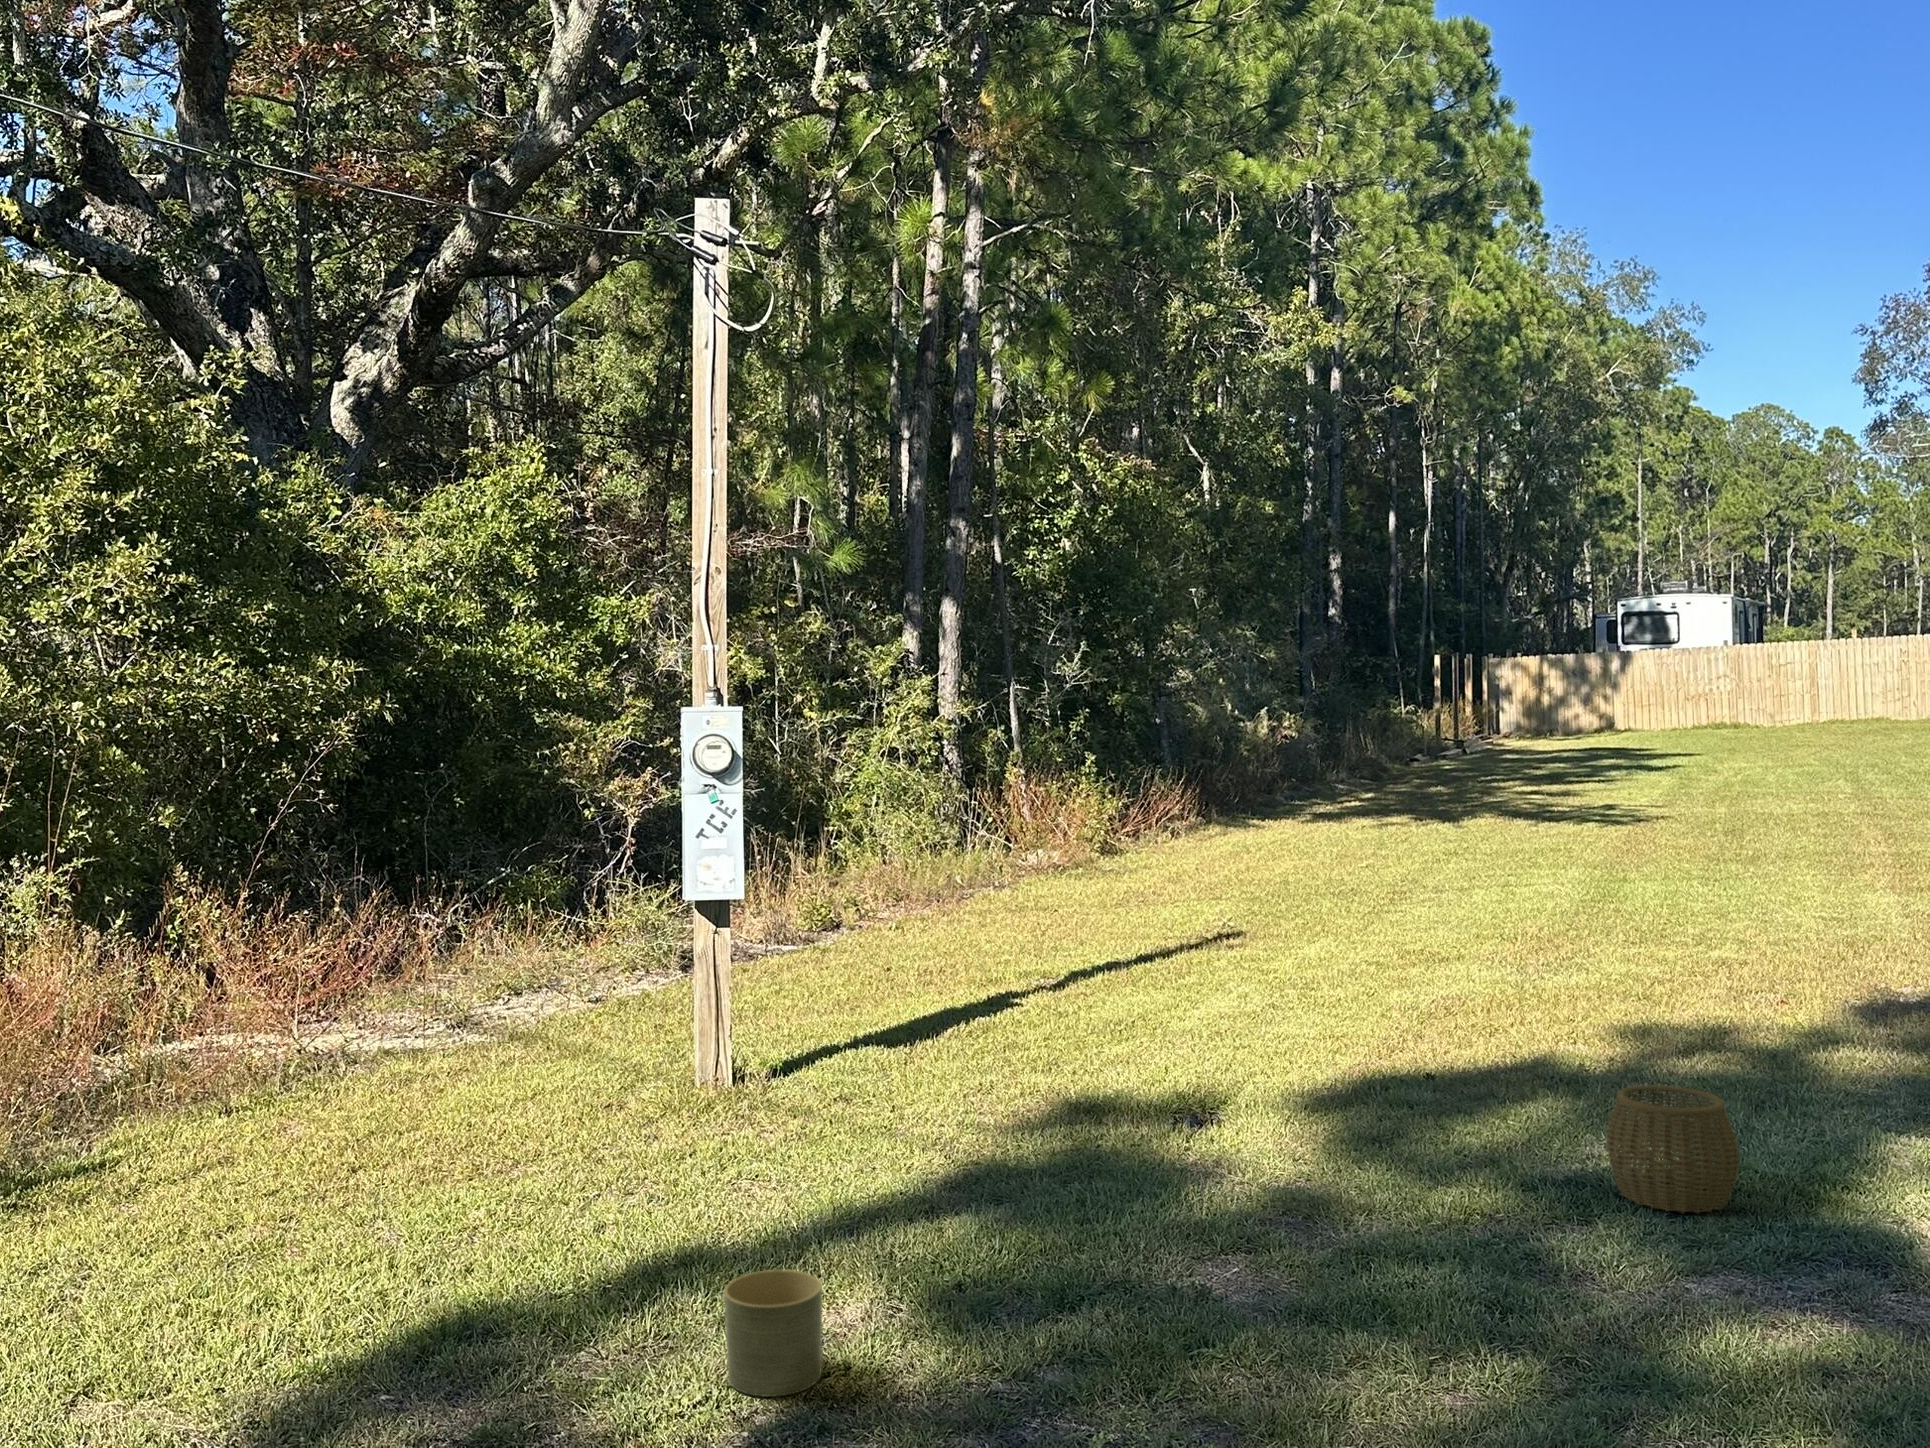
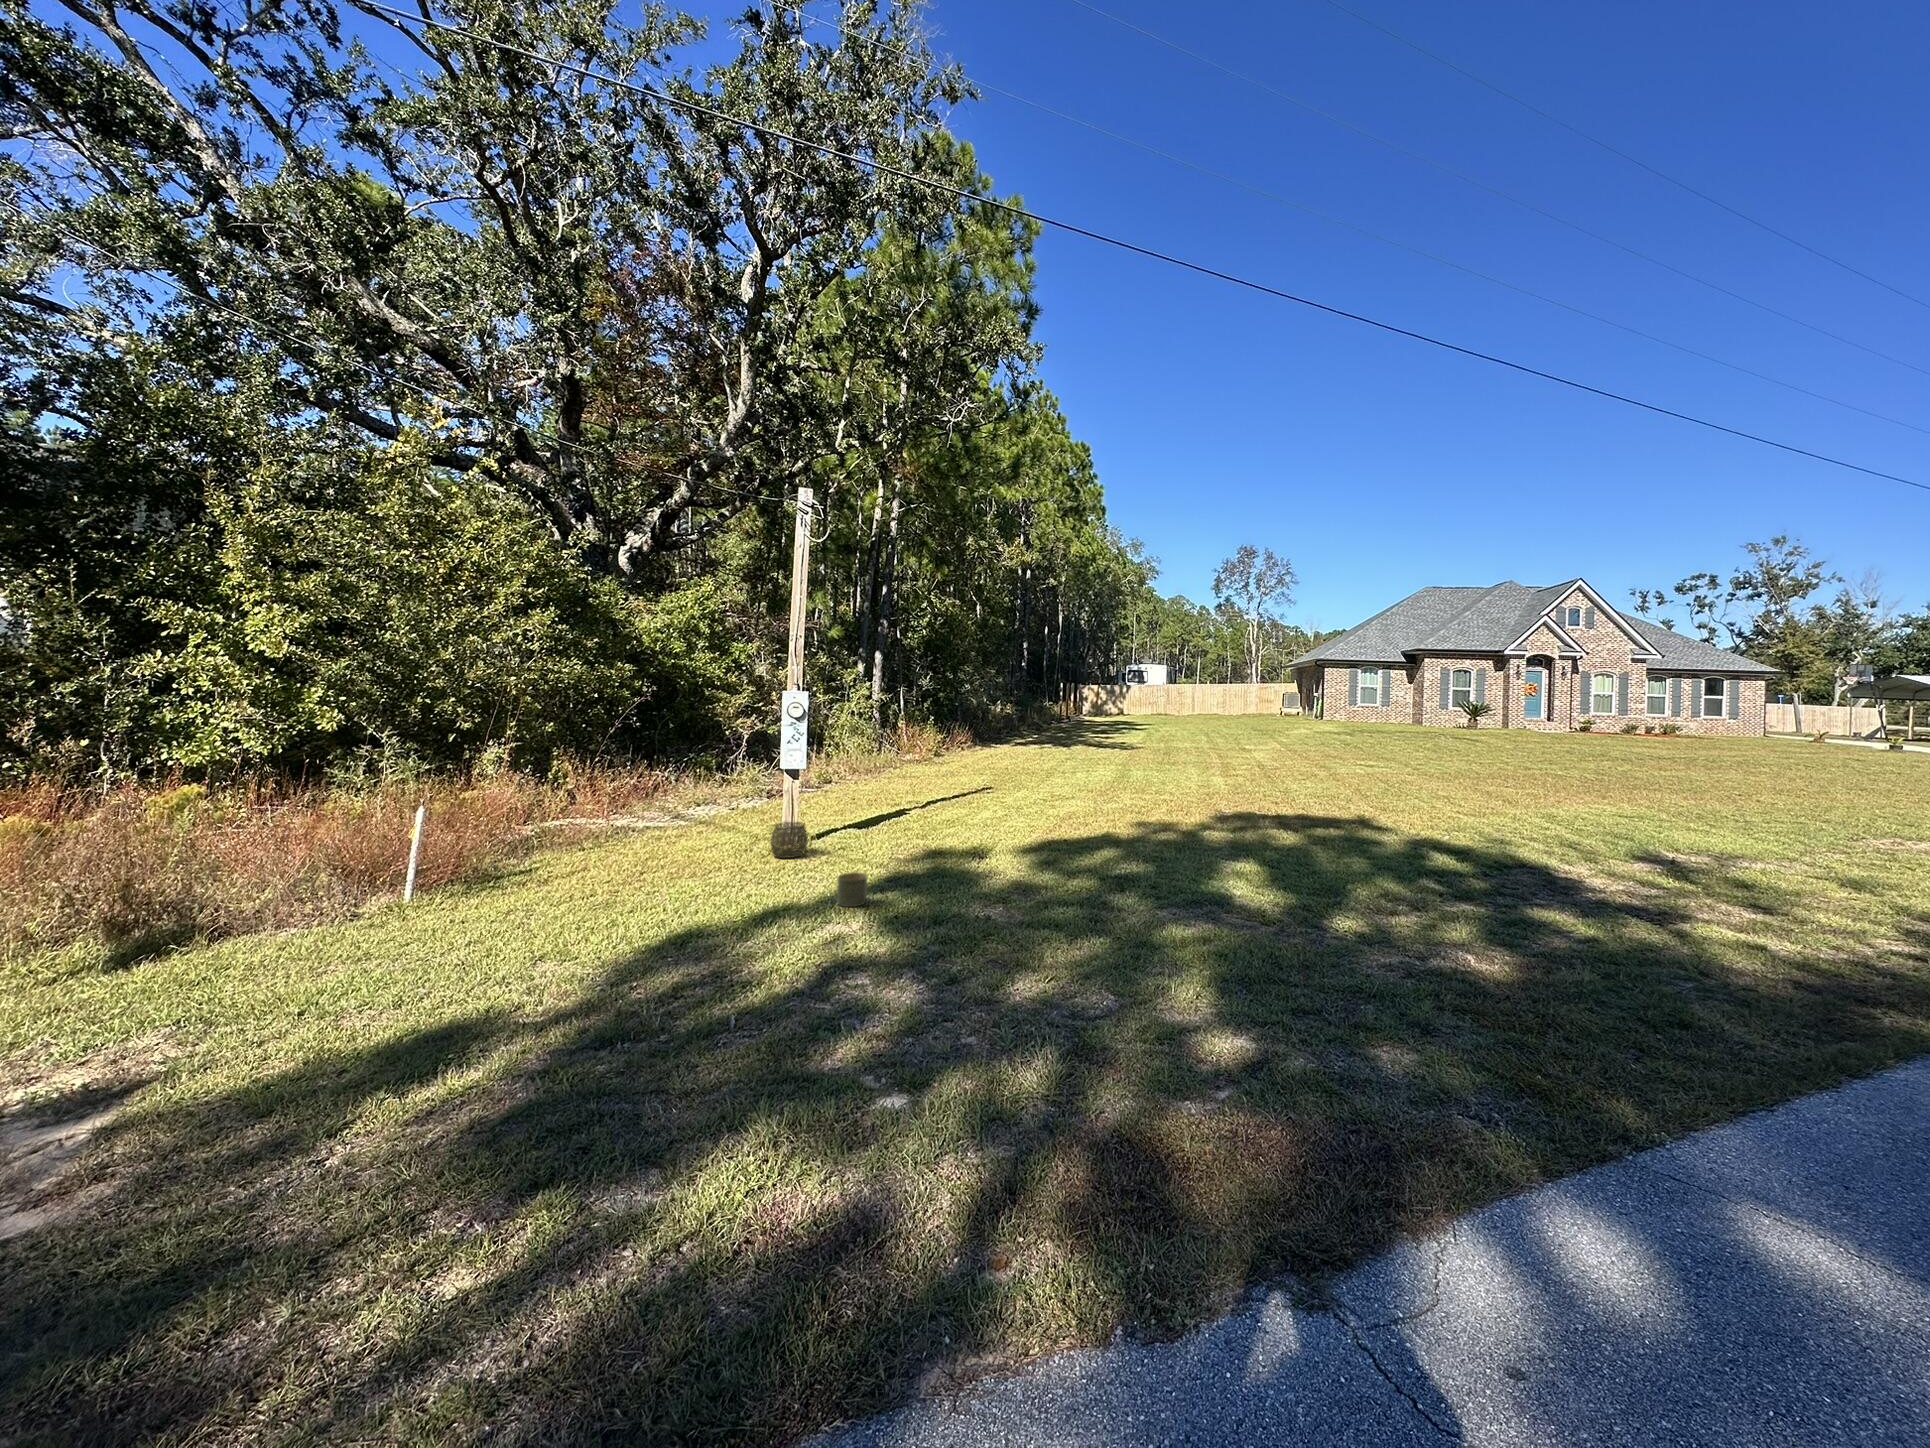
woven basket: present [1606,1085,1740,1213] -> present [771,822,808,858]

